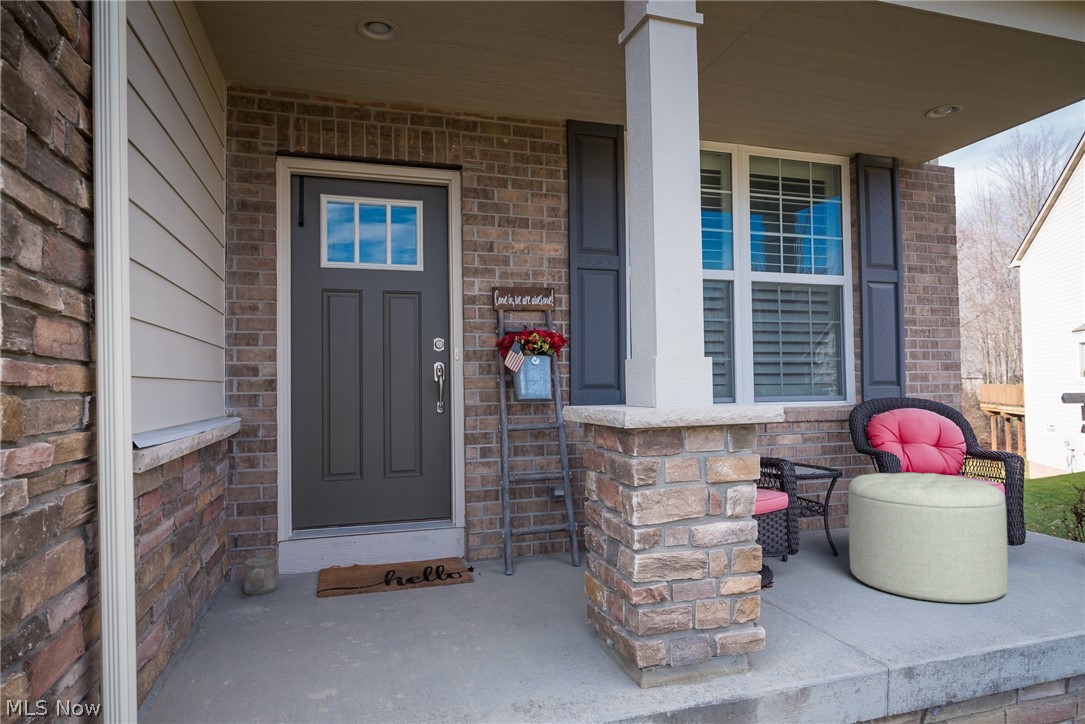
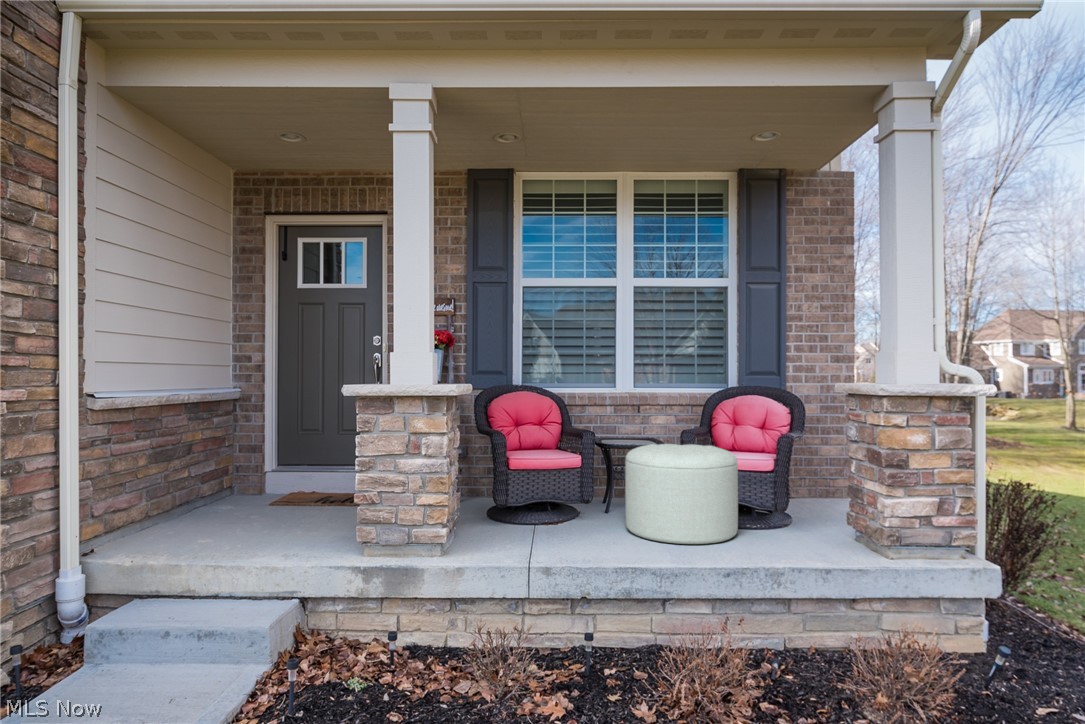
watering can: present [244,553,277,595] -> none [227,476,255,500]

